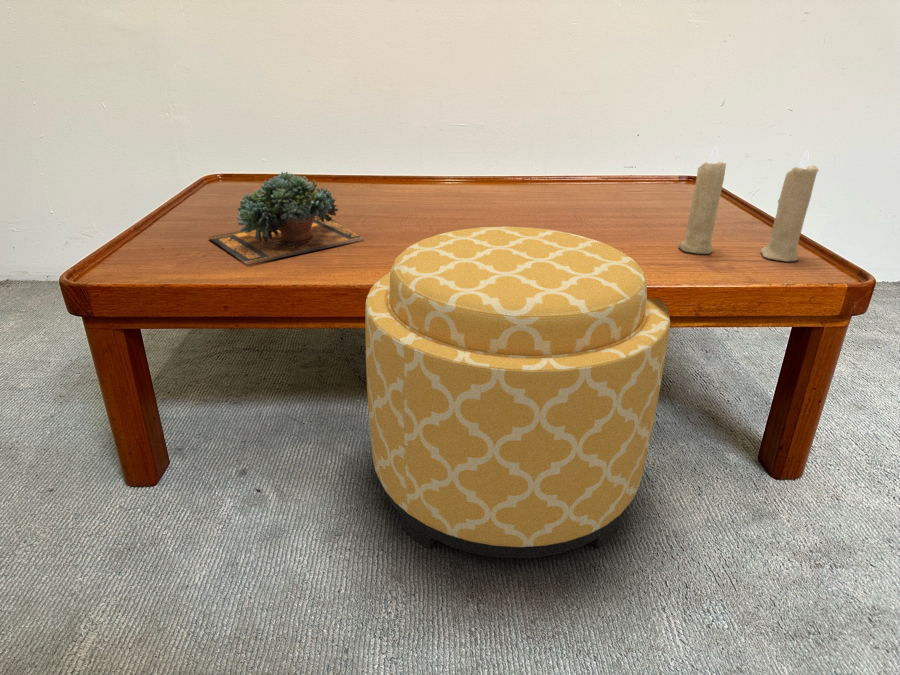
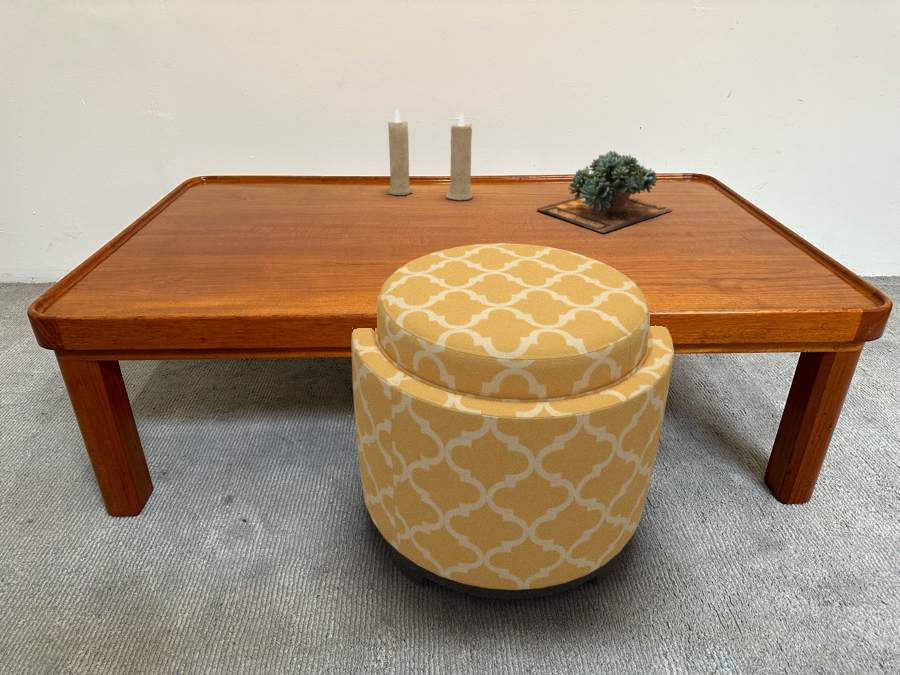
candle: present [679,146,818,261] -> present [387,109,473,200]
succulent plant: present [209,172,364,265] -> present [537,151,672,233]

